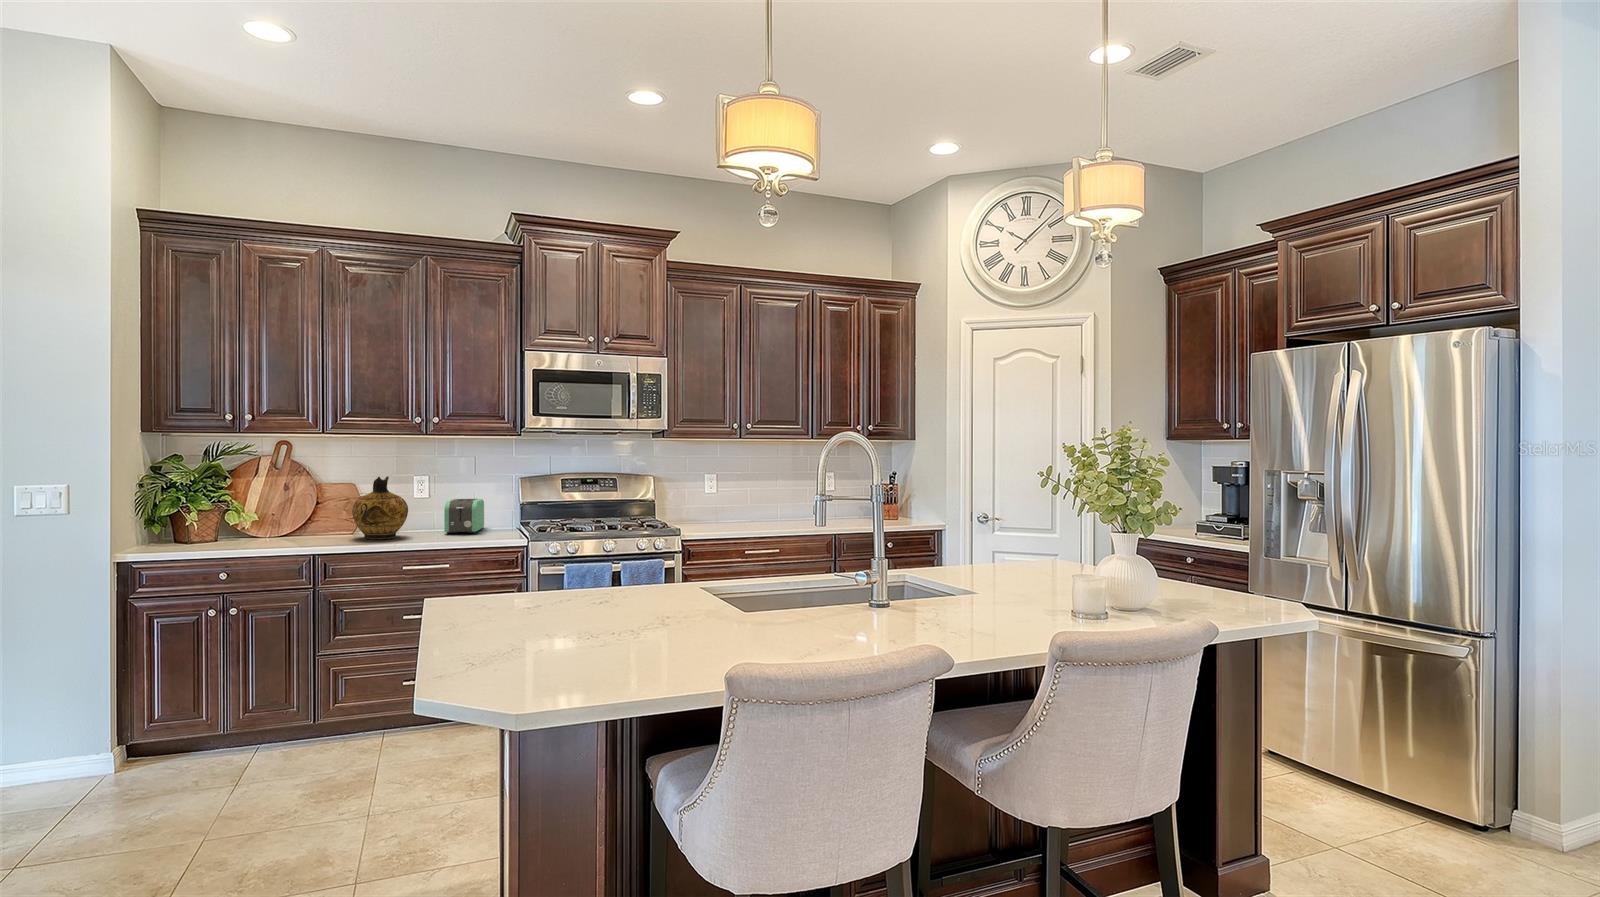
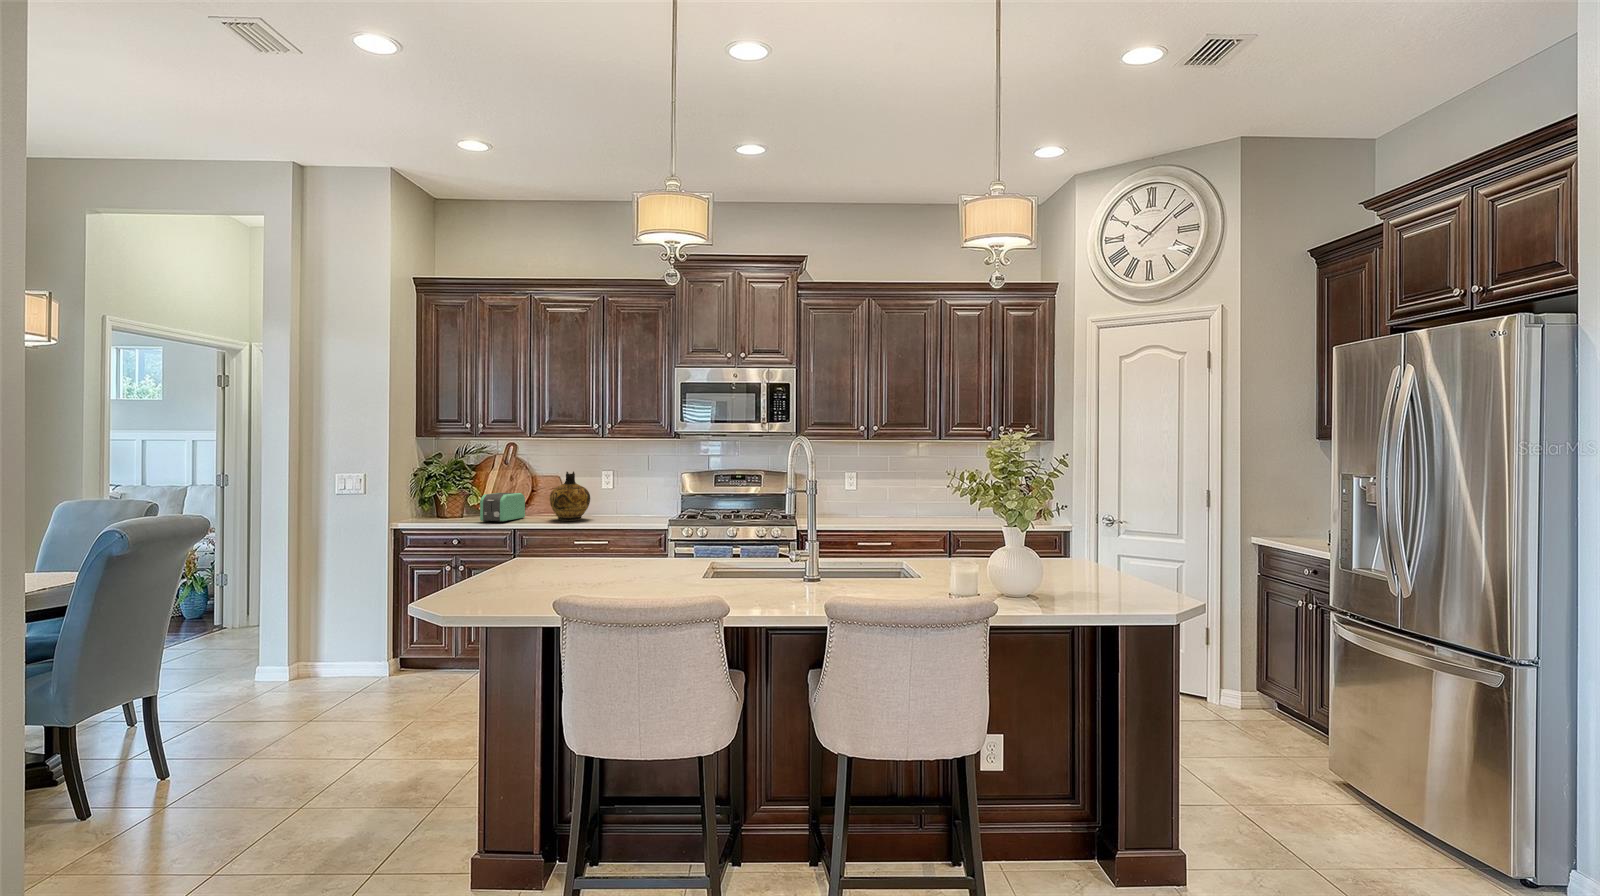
toaster: present [444,499,484,533] -> present [480,493,525,522]

